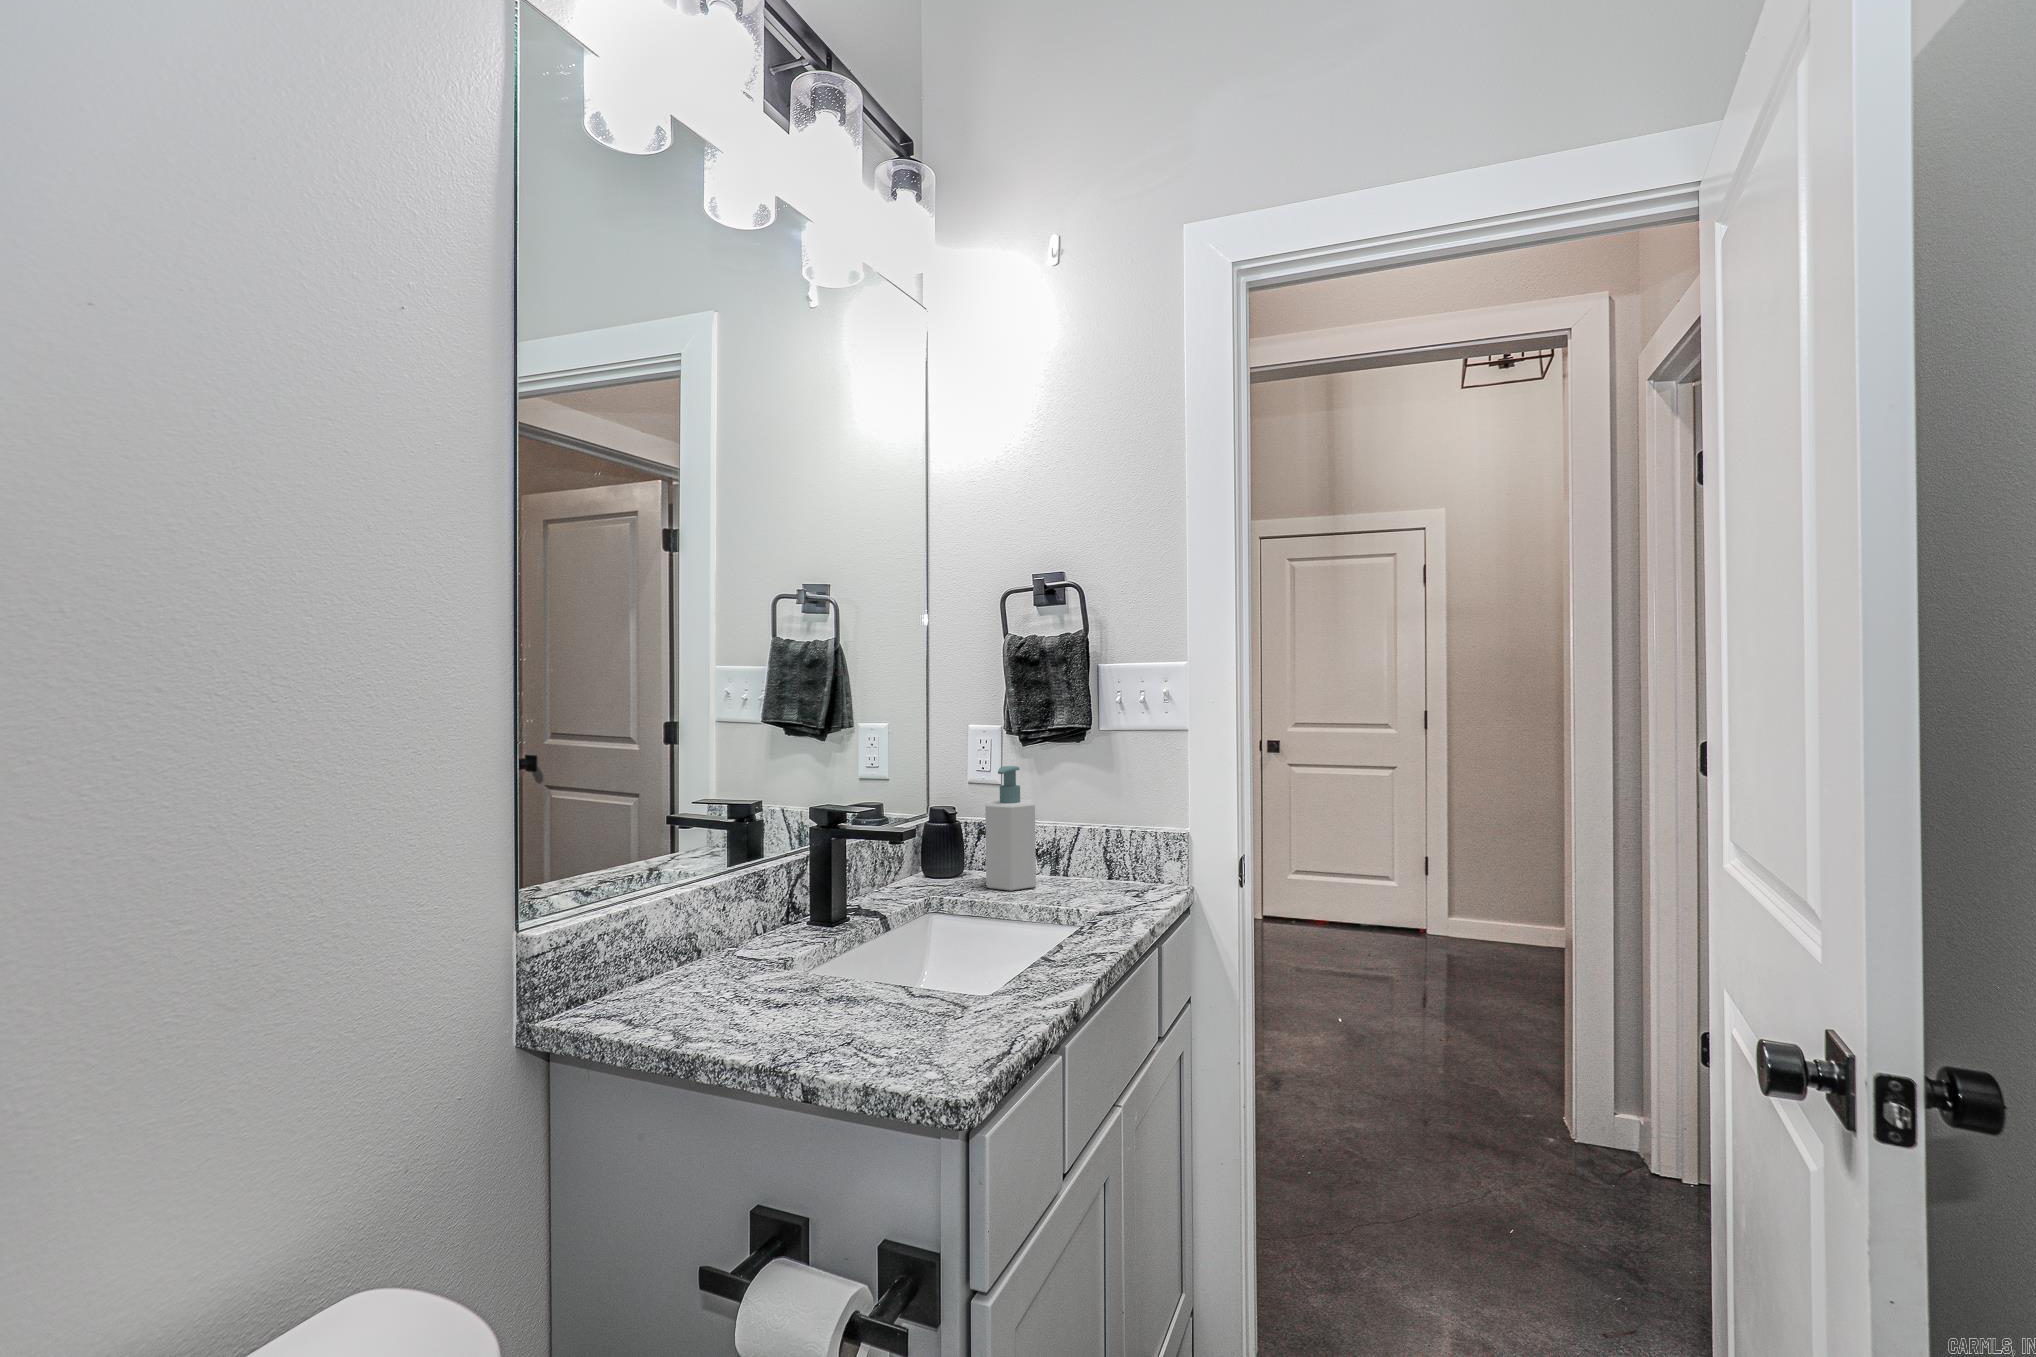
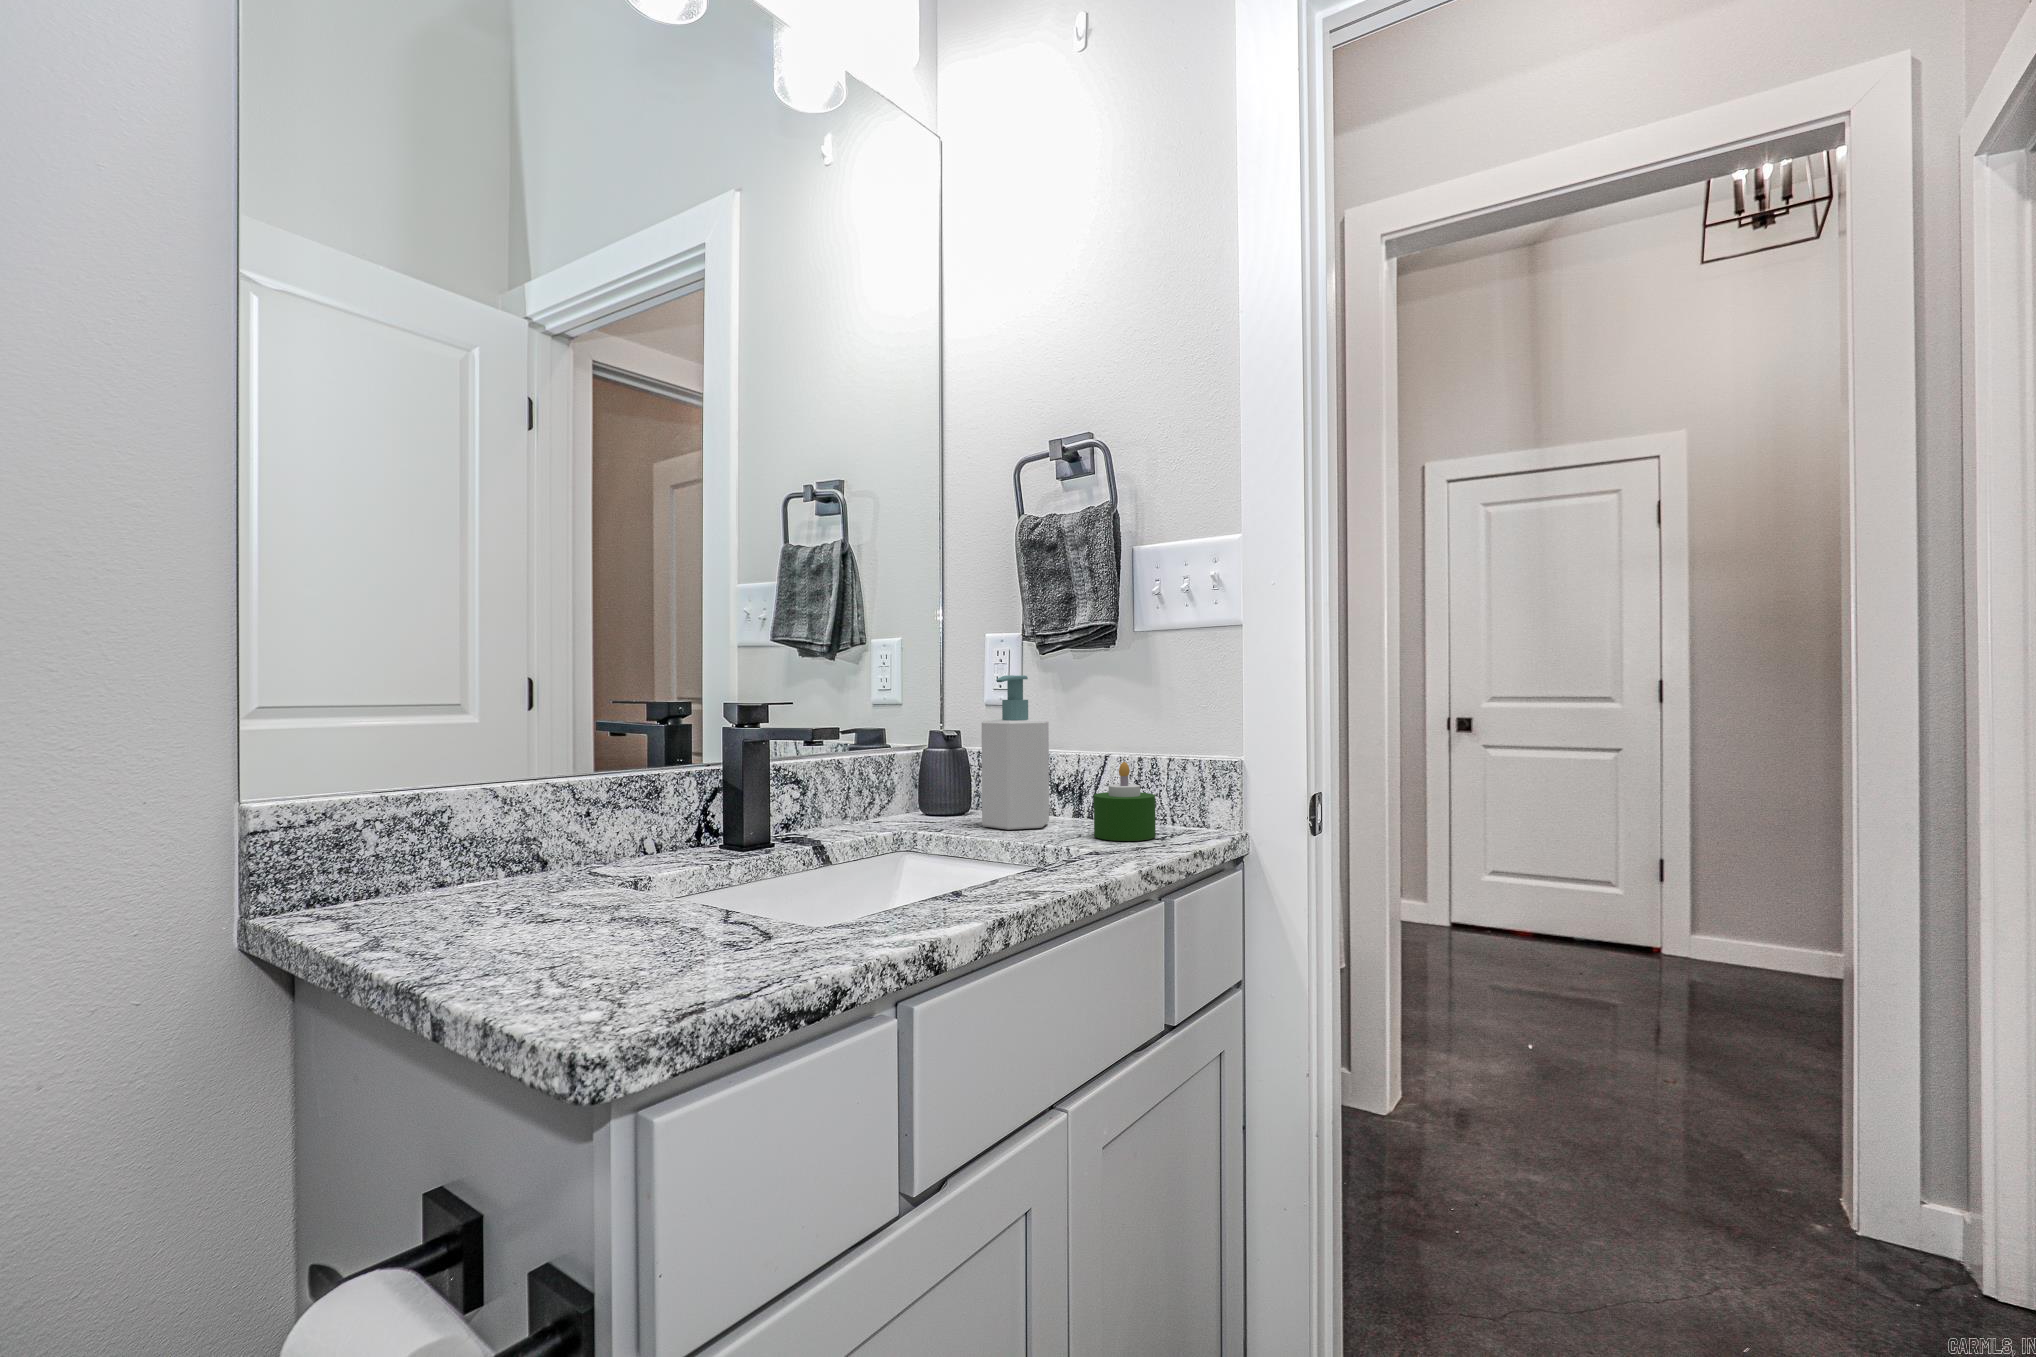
candle: none [1081,837,1128,898] -> present [1094,762,1156,841]

